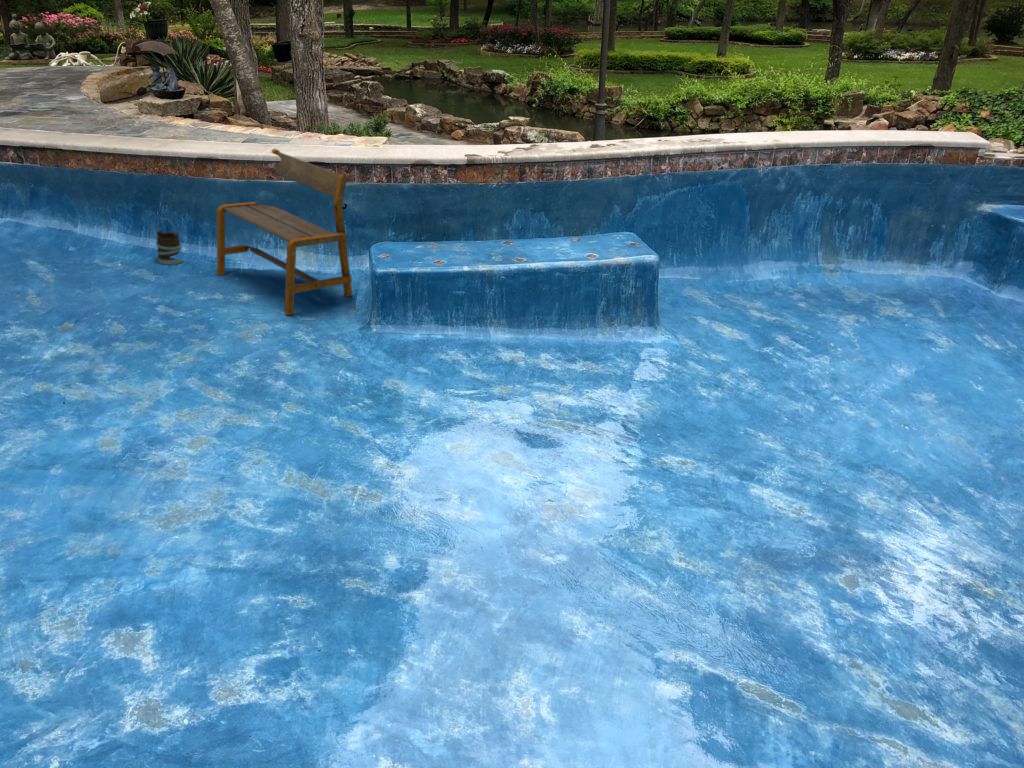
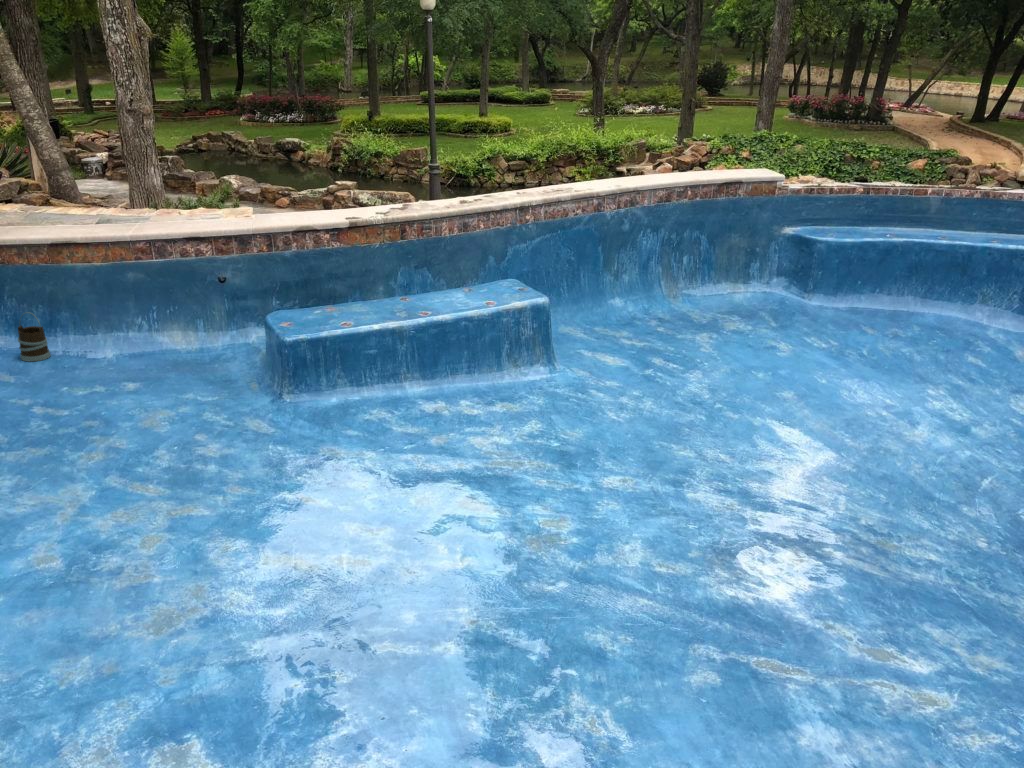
bench: present [217,149,352,315] -> none [91,229,251,397]

